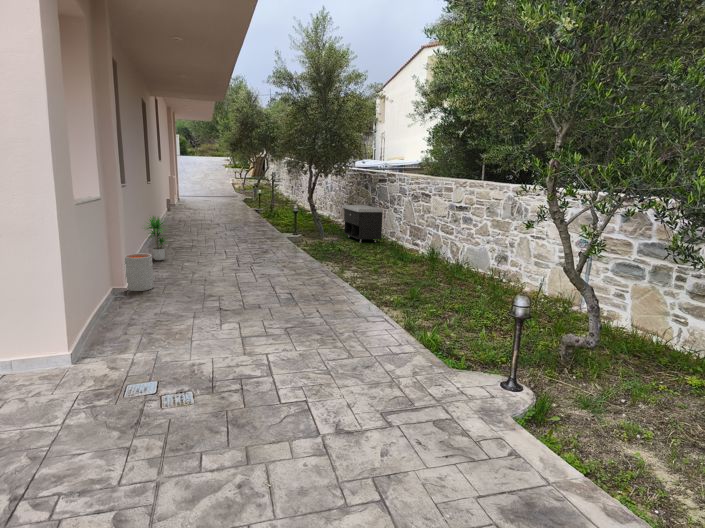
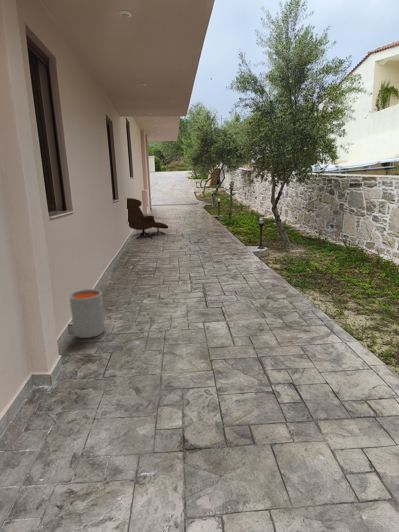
lounge chair: none [152,184,202,229] -> present [125,198,168,239]
storage bench: present [343,205,383,242] -> none [307,212,356,254]
potted plant: present [147,216,166,260] -> none [101,234,133,282]

